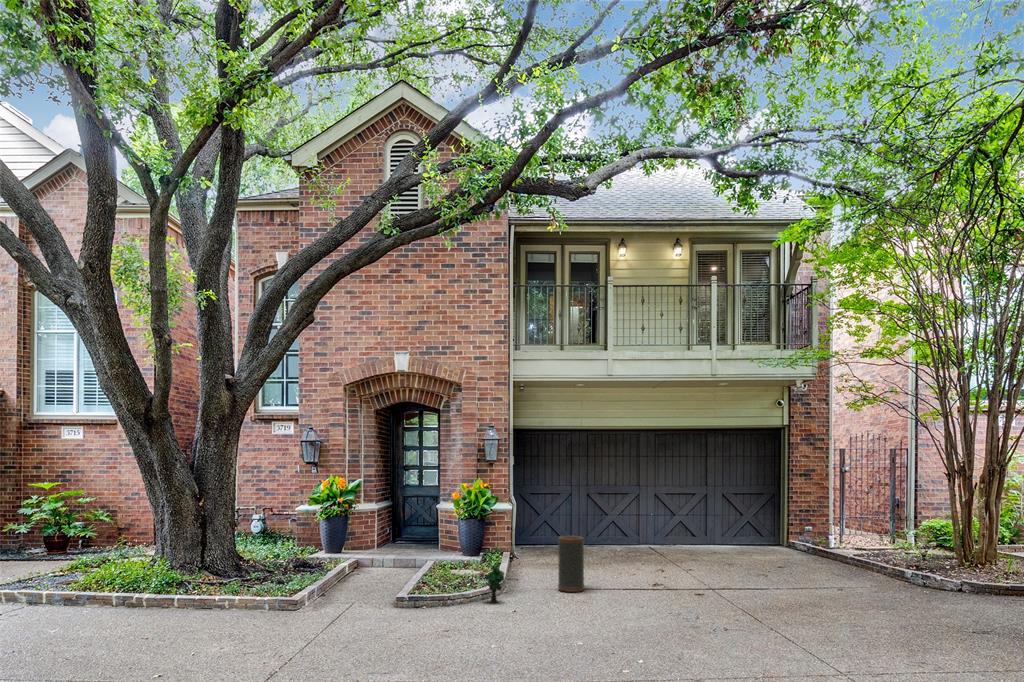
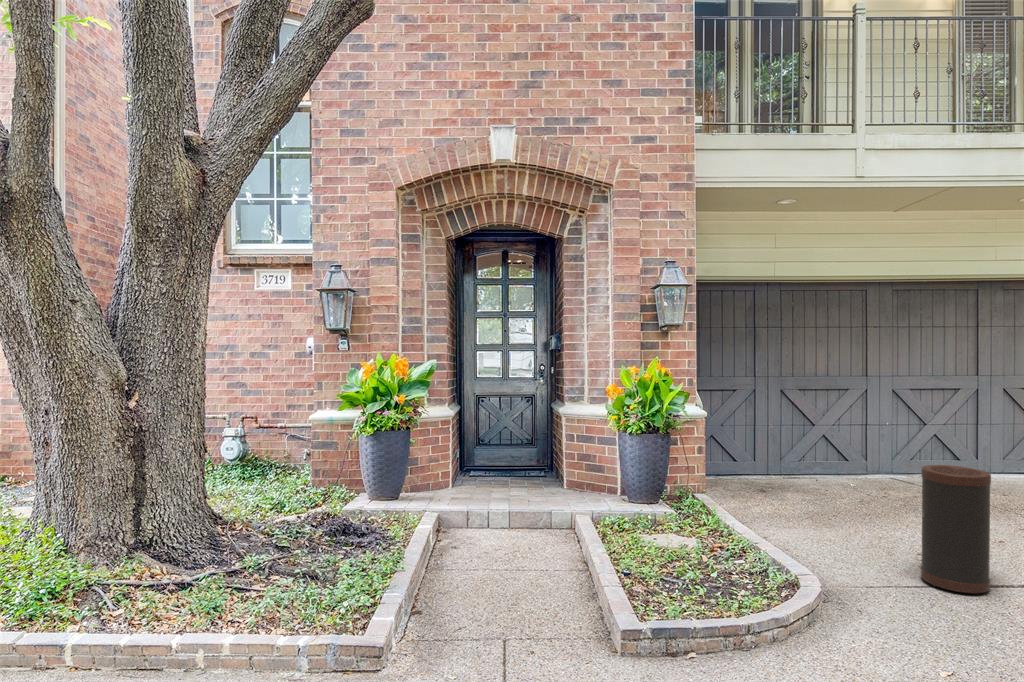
decorative plant: present [484,562,505,603] -> none [845,549,915,658]

